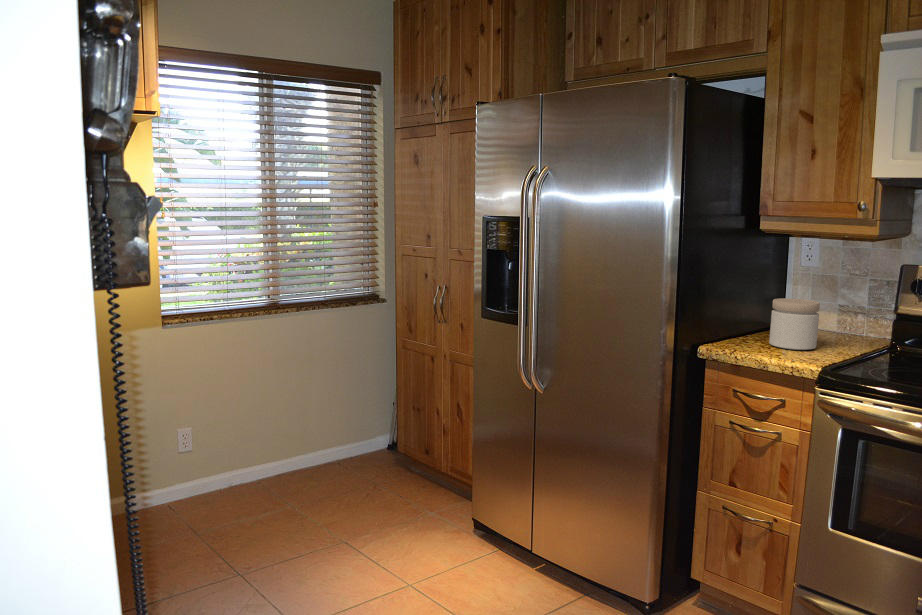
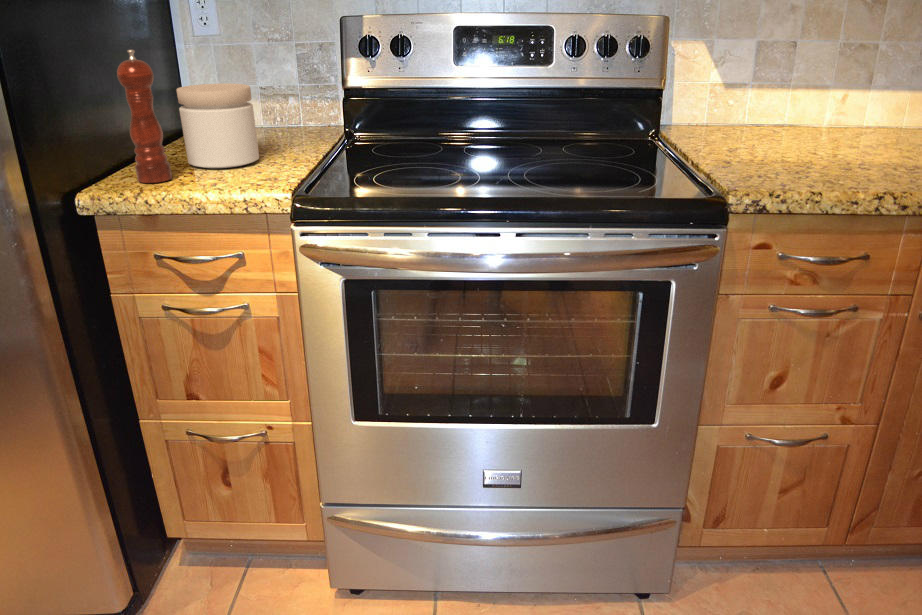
pepper mill: none [736,277,760,349] -> present [117,50,172,183]

